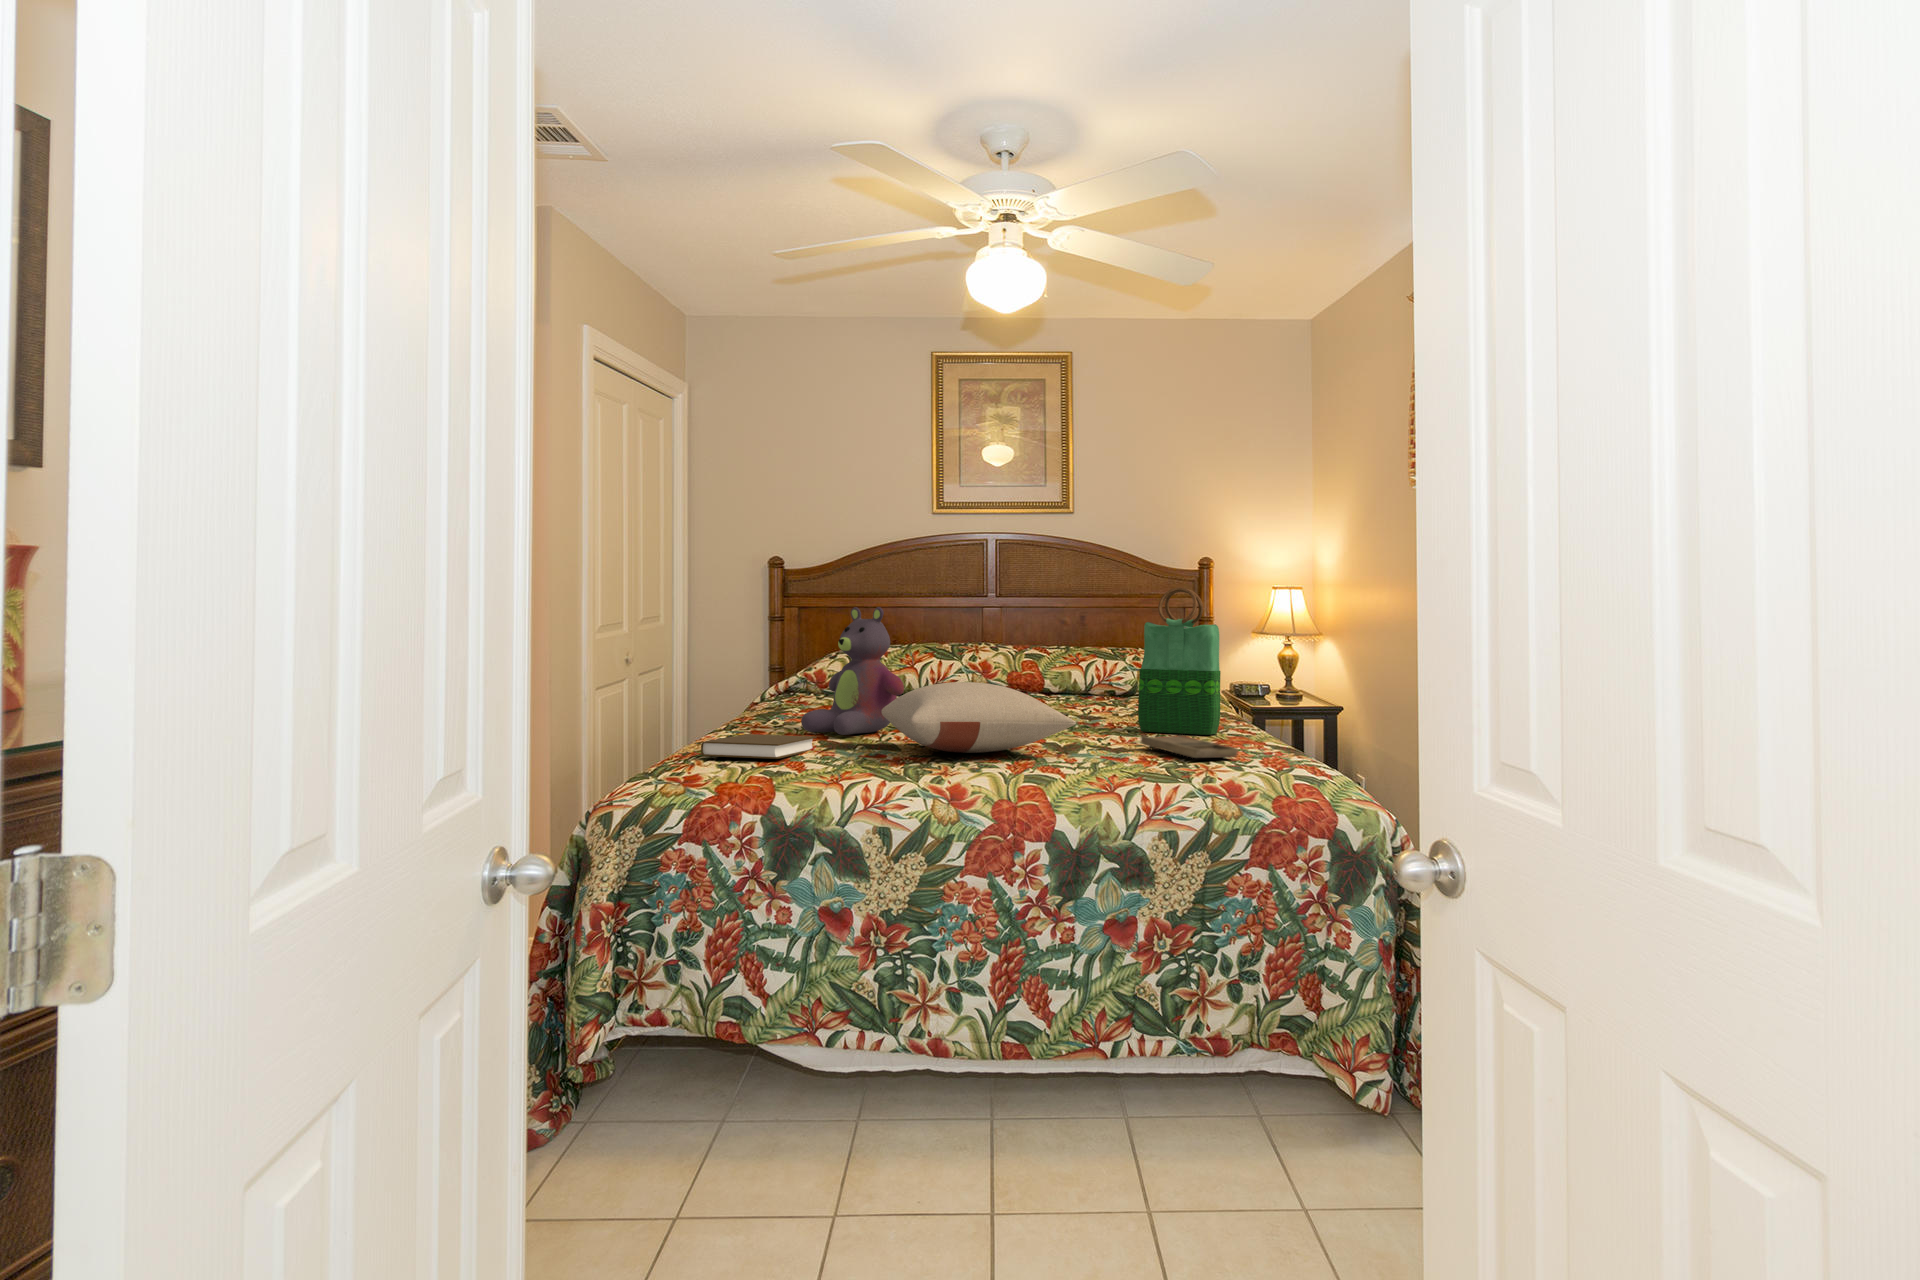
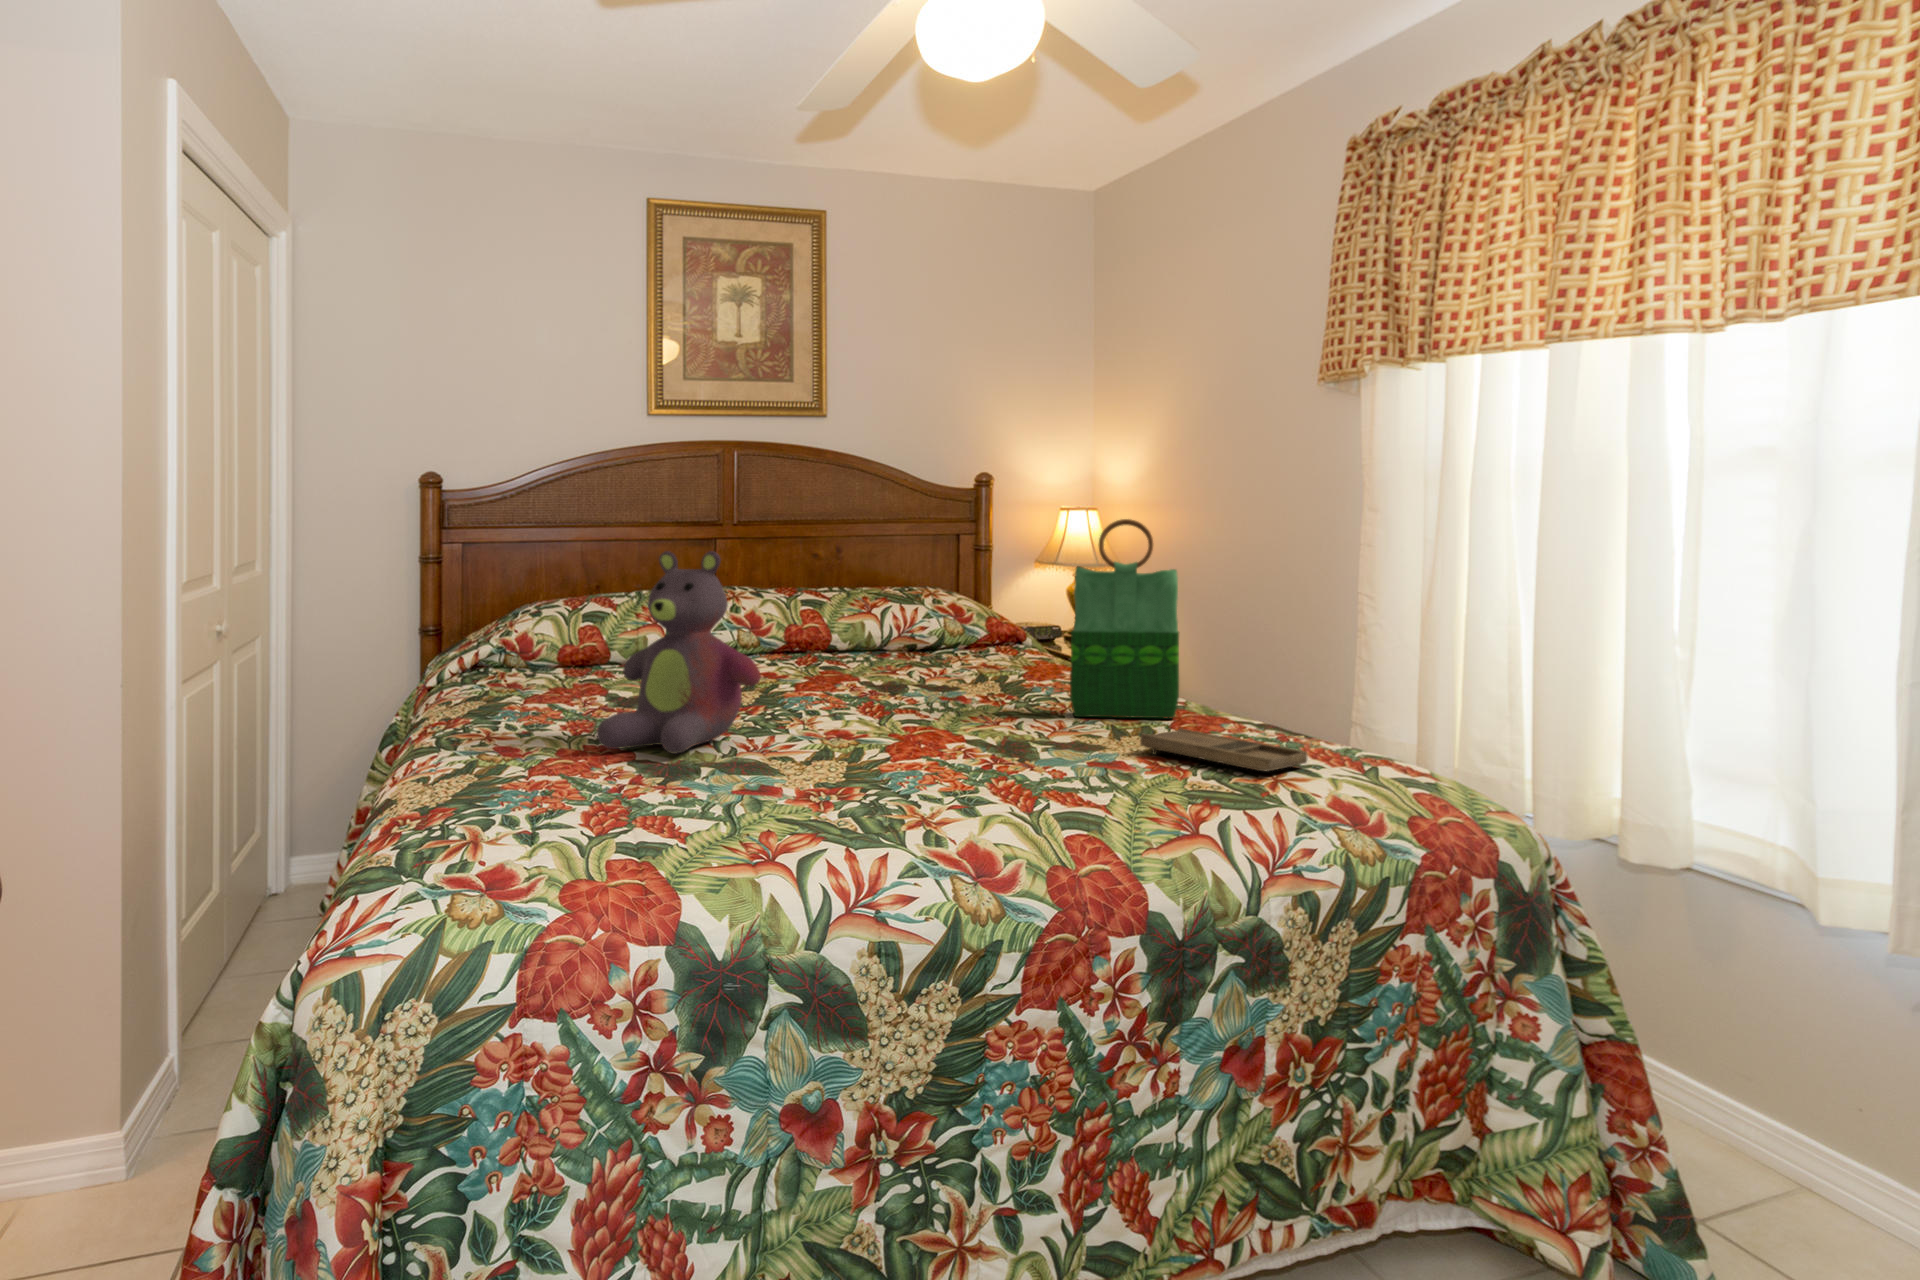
pillow: present [882,682,1076,753] -> none [757,670,1102,783]
book: present [701,734,817,759] -> none [487,767,659,830]

